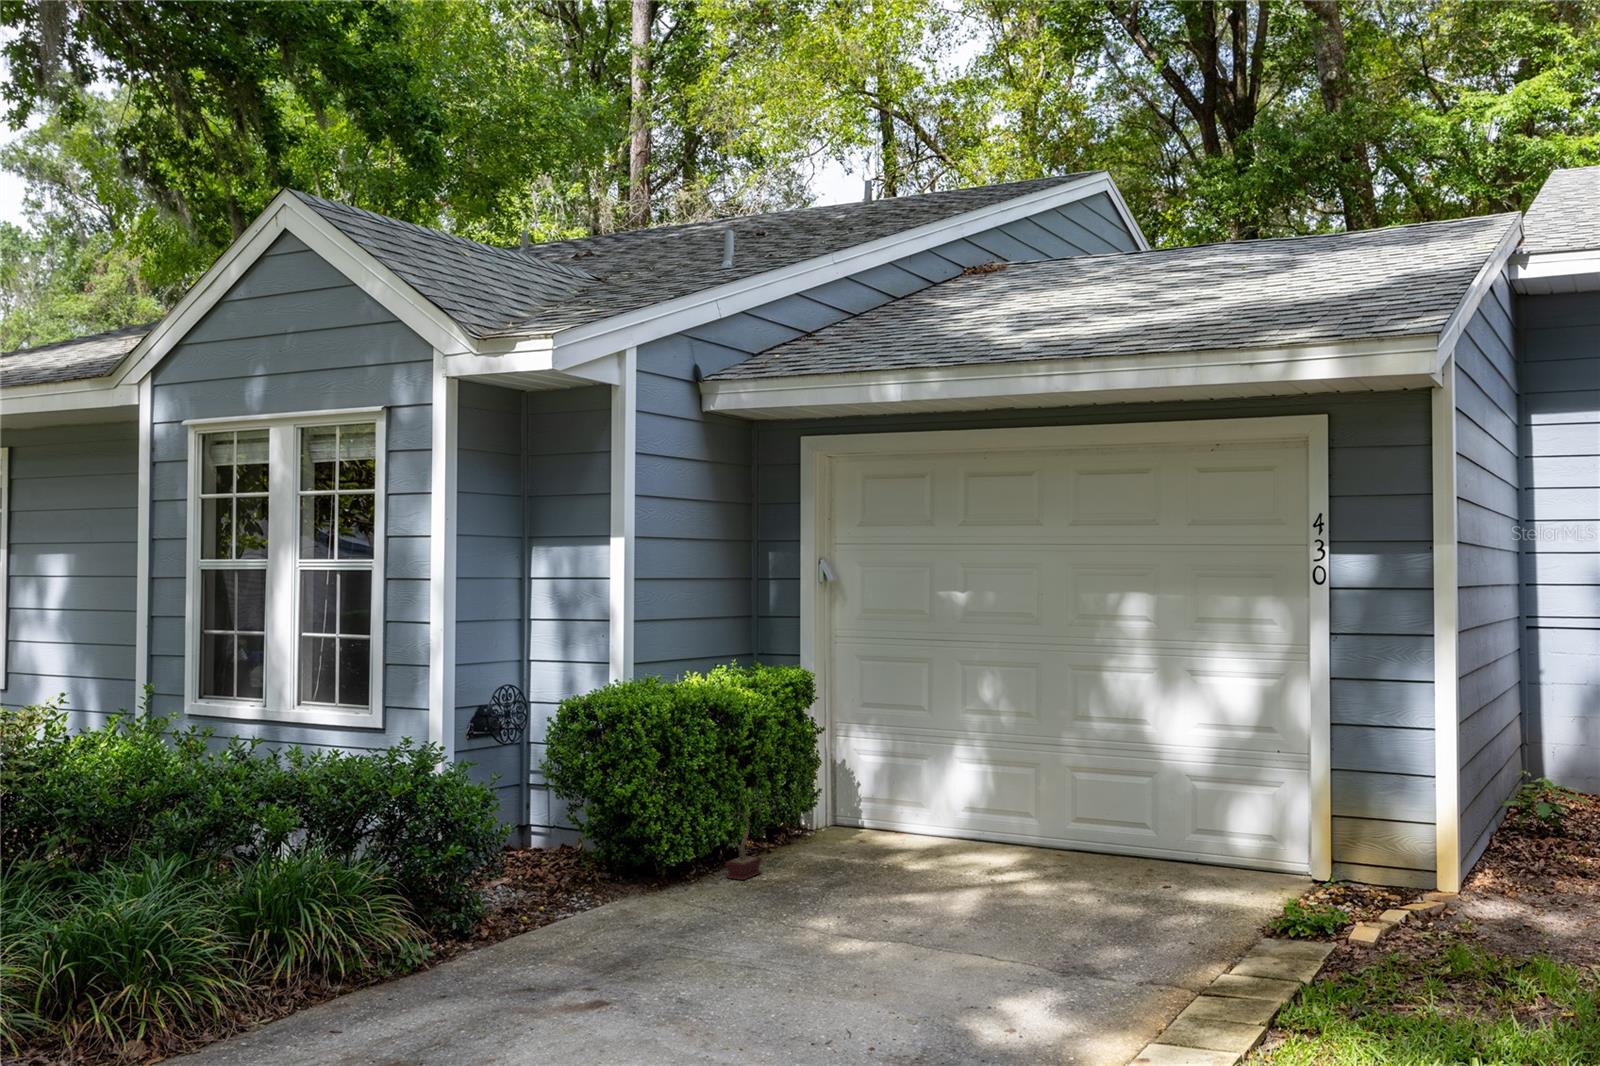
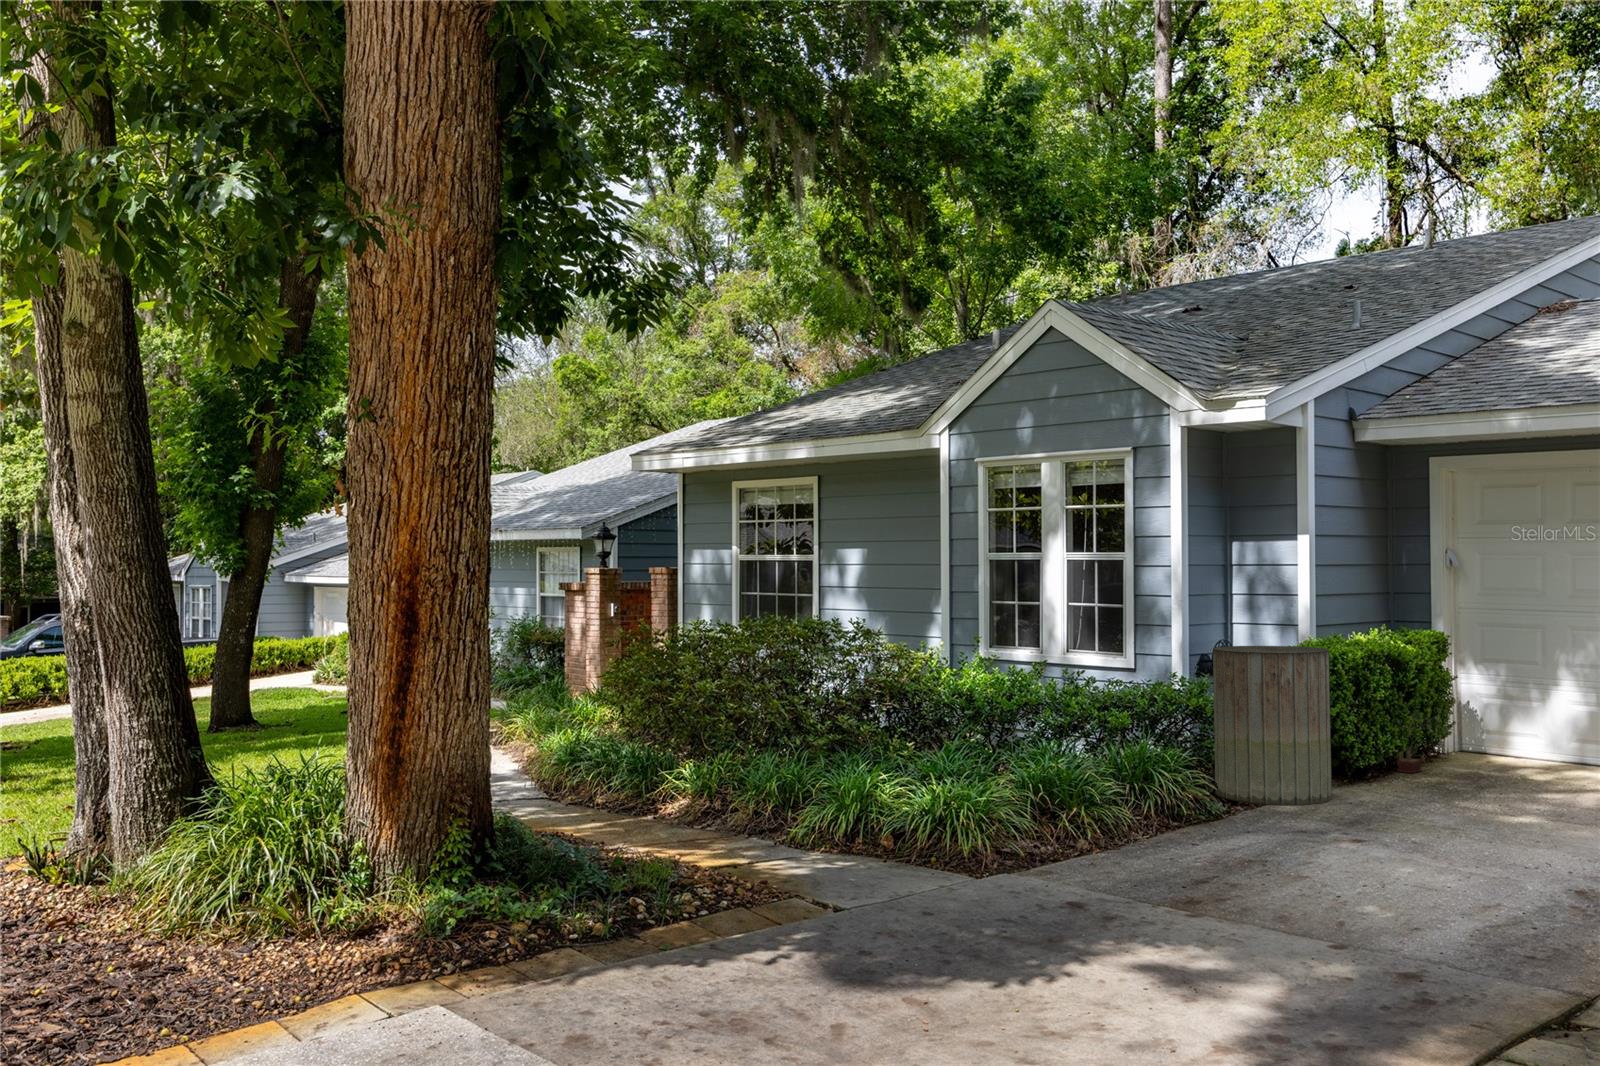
trash can: none [404,709,585,983] -> present [1213,646,1332,805]

